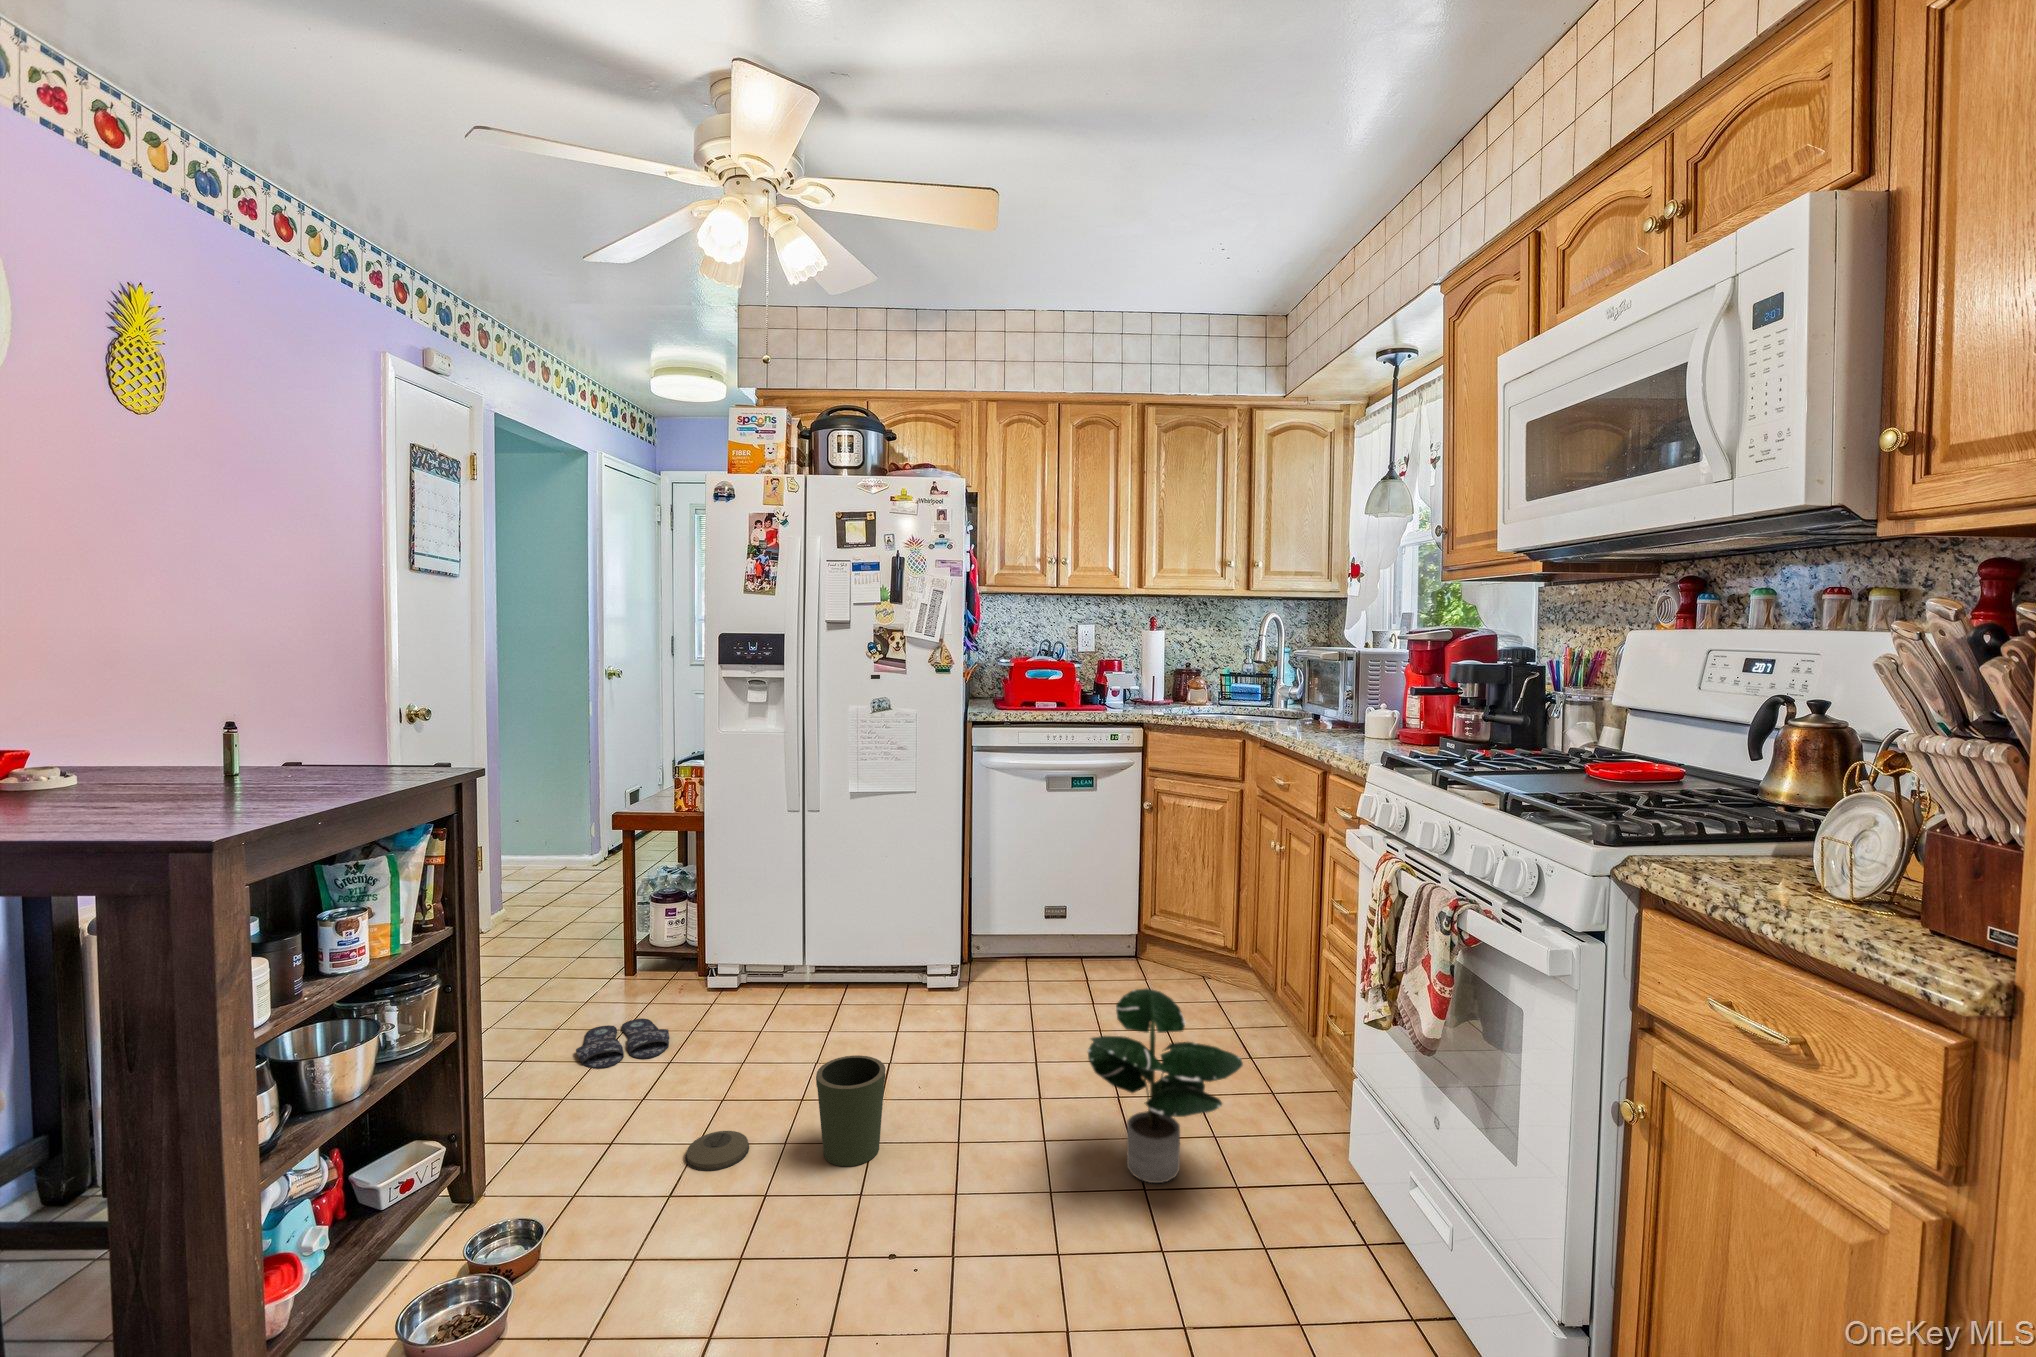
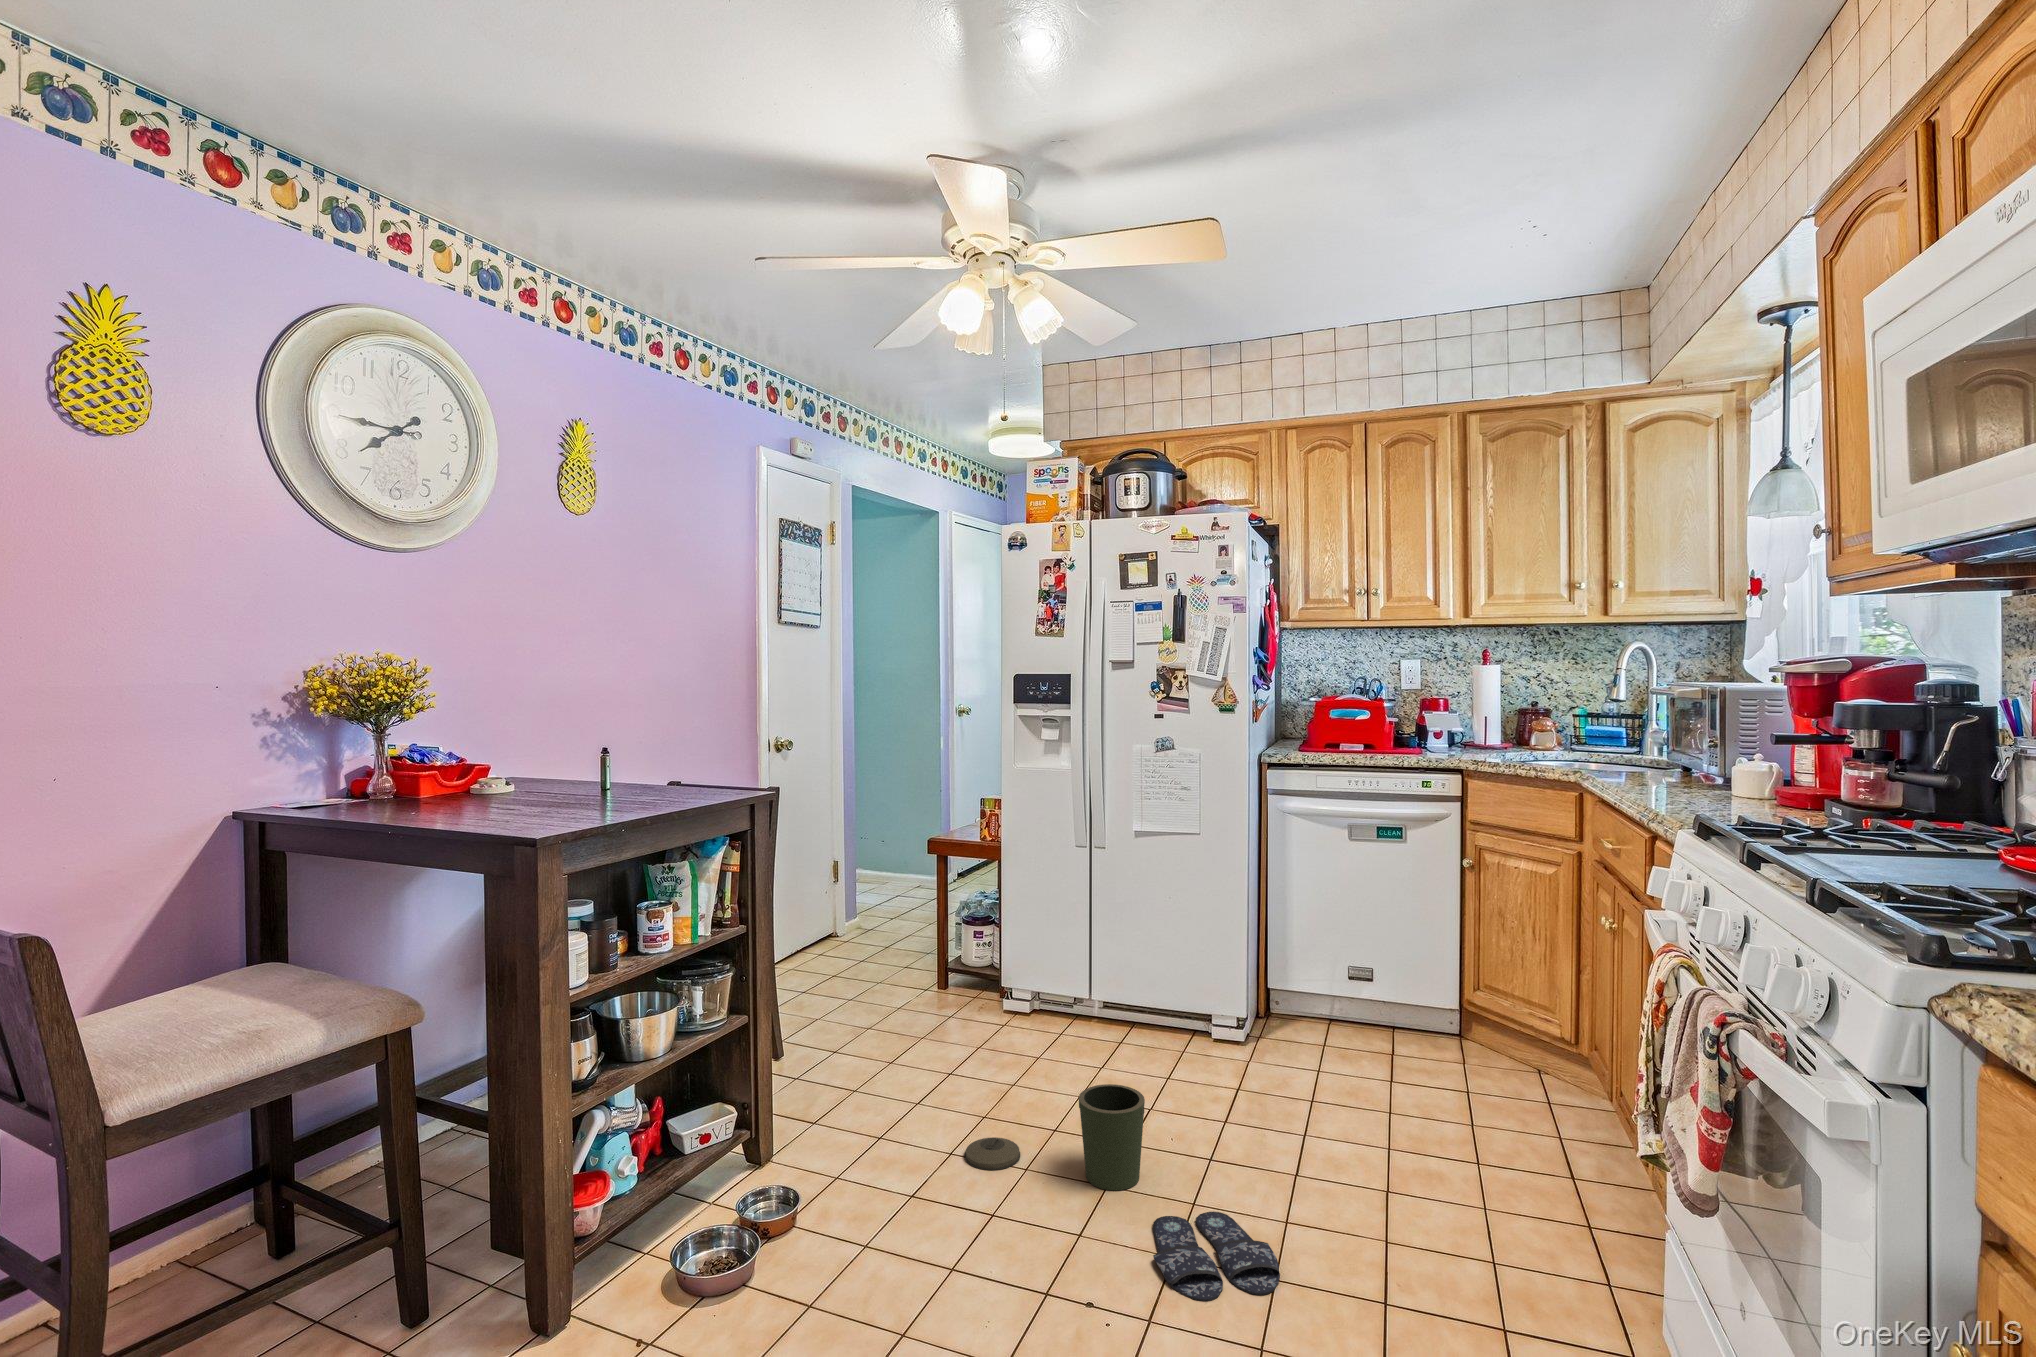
potted plant: present [1088,988,1243,1183] -> none [1349,1057,1531,1270]
slippers: present [576,1018,669,1069] -> present [1153,1212,1280,1301]

